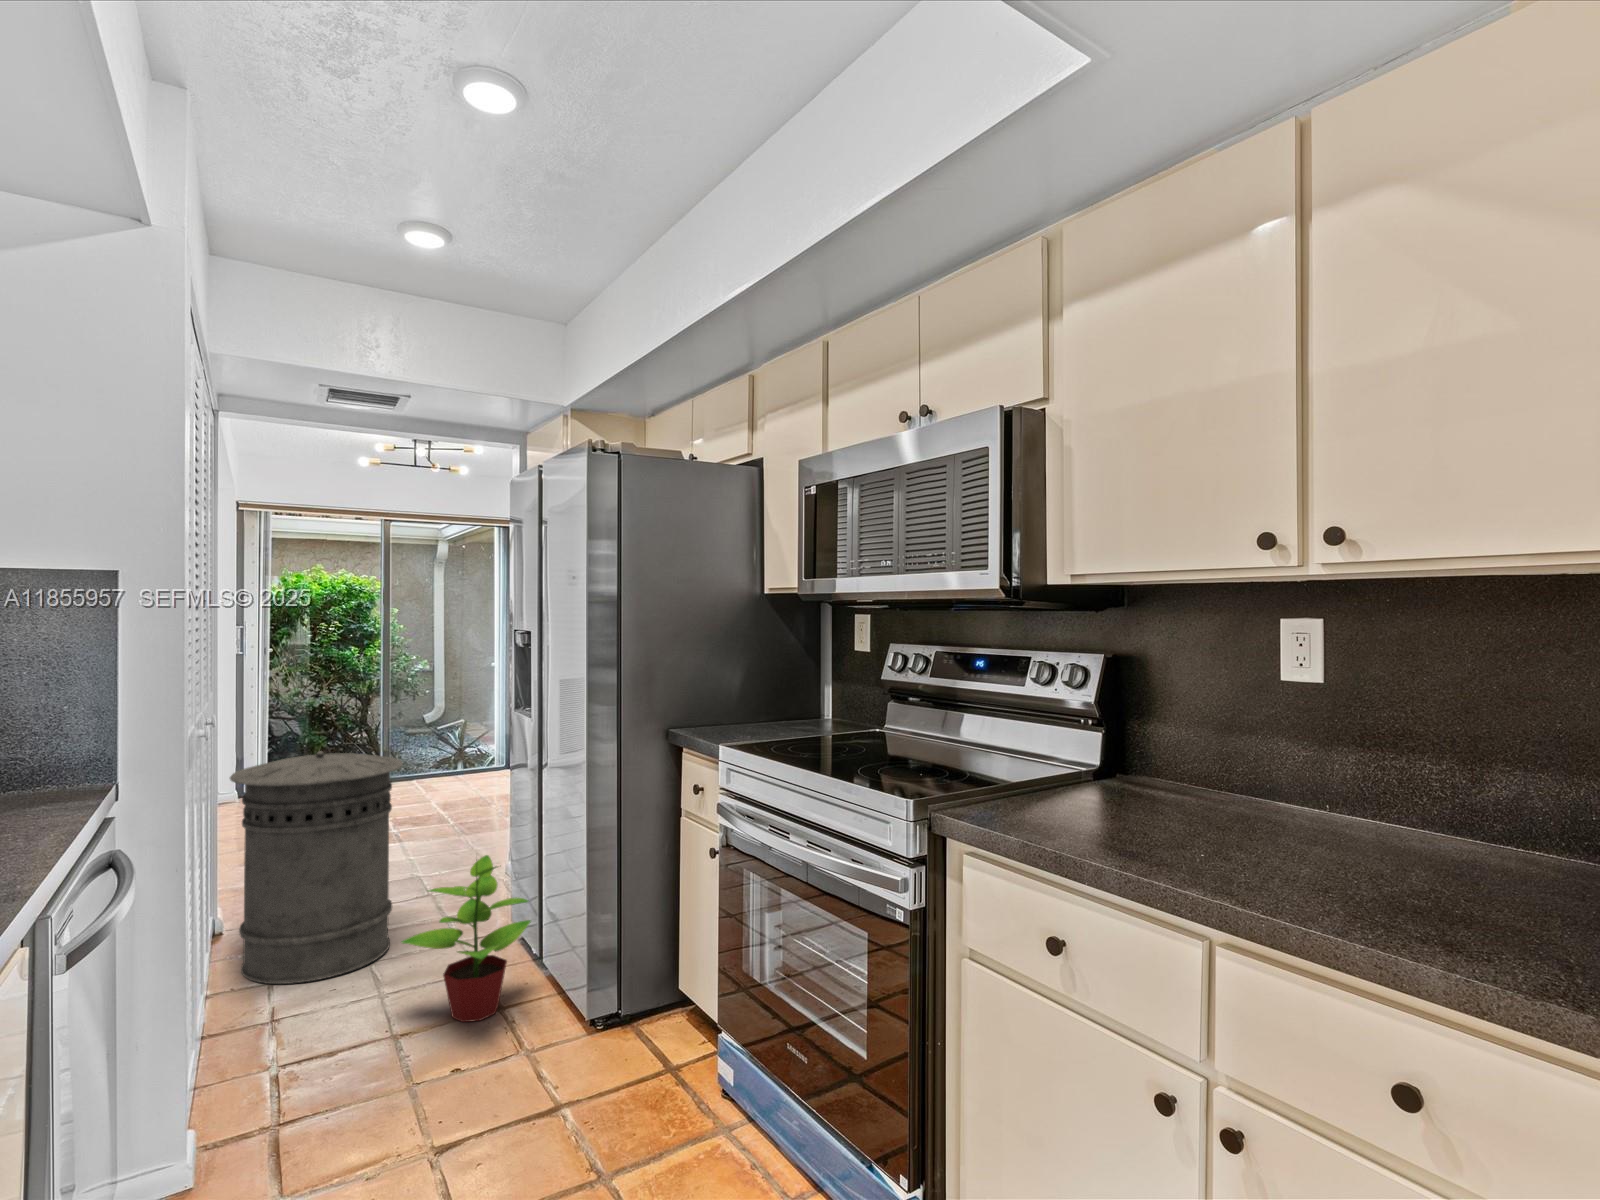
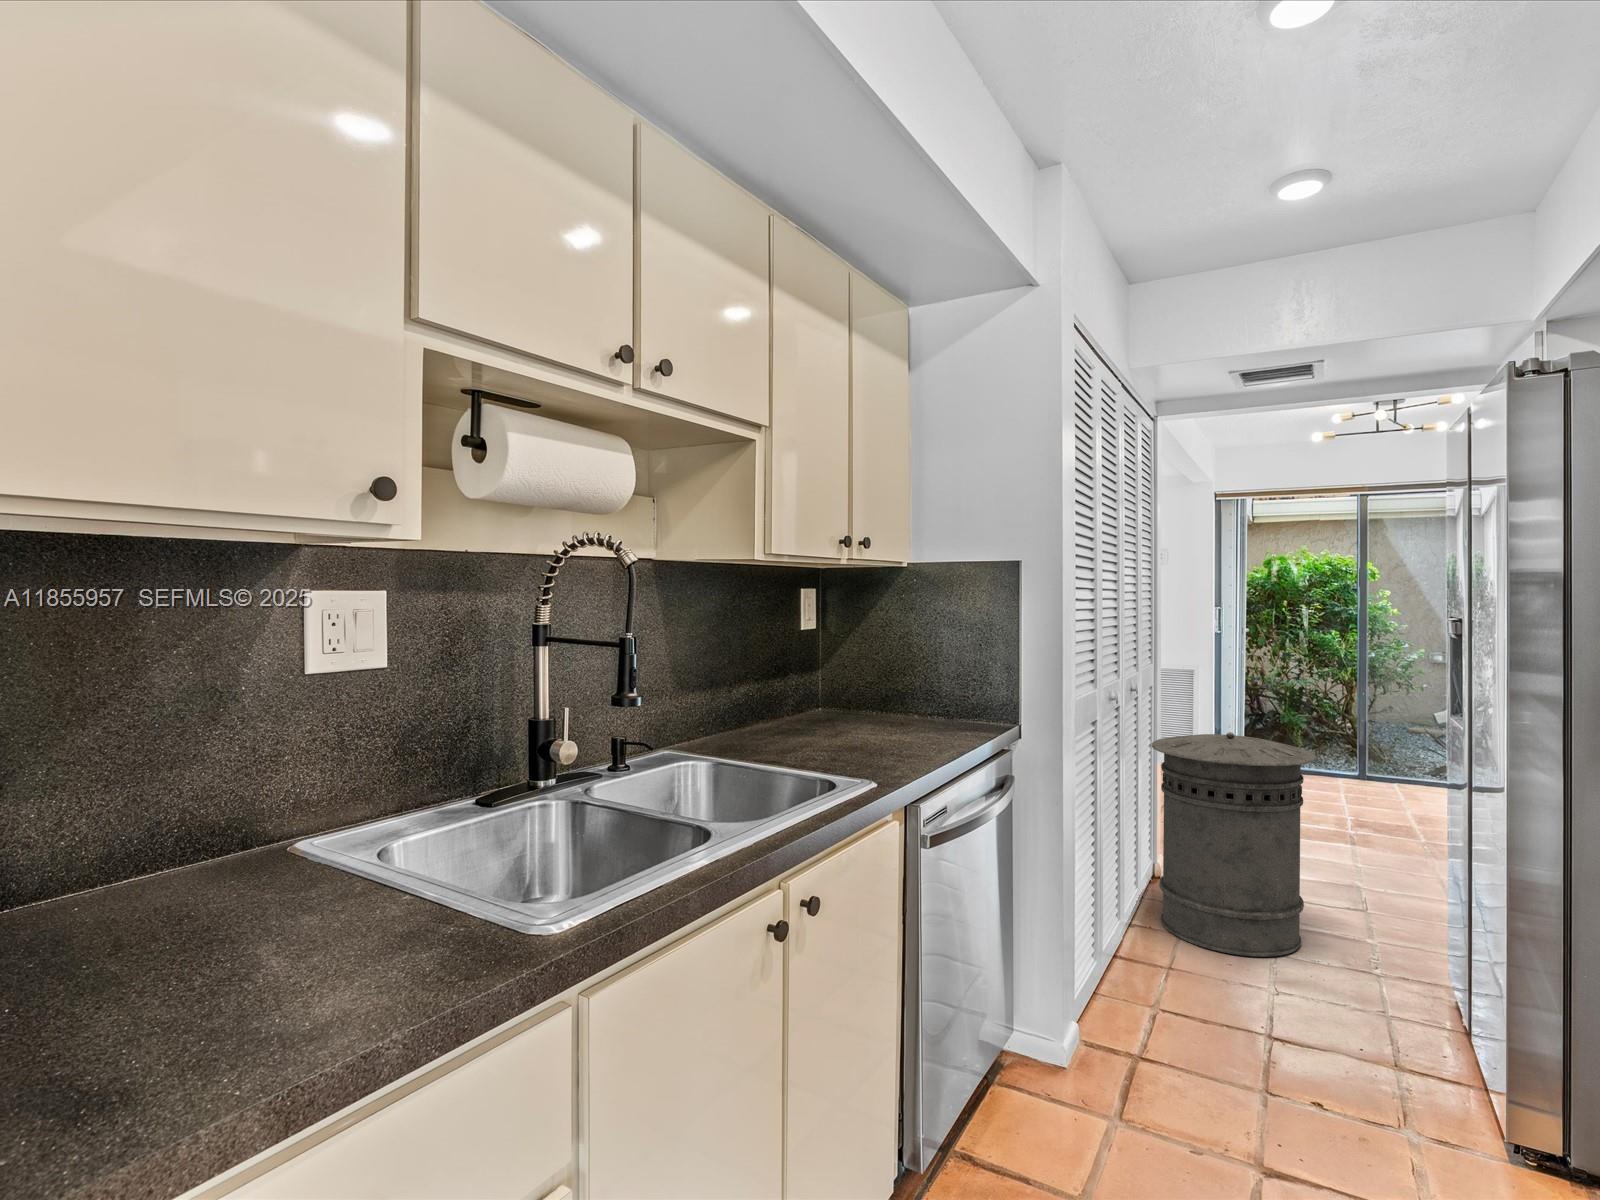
potted plant: present [402,855,531,1022] -> none [1284,876,1453,1069]

